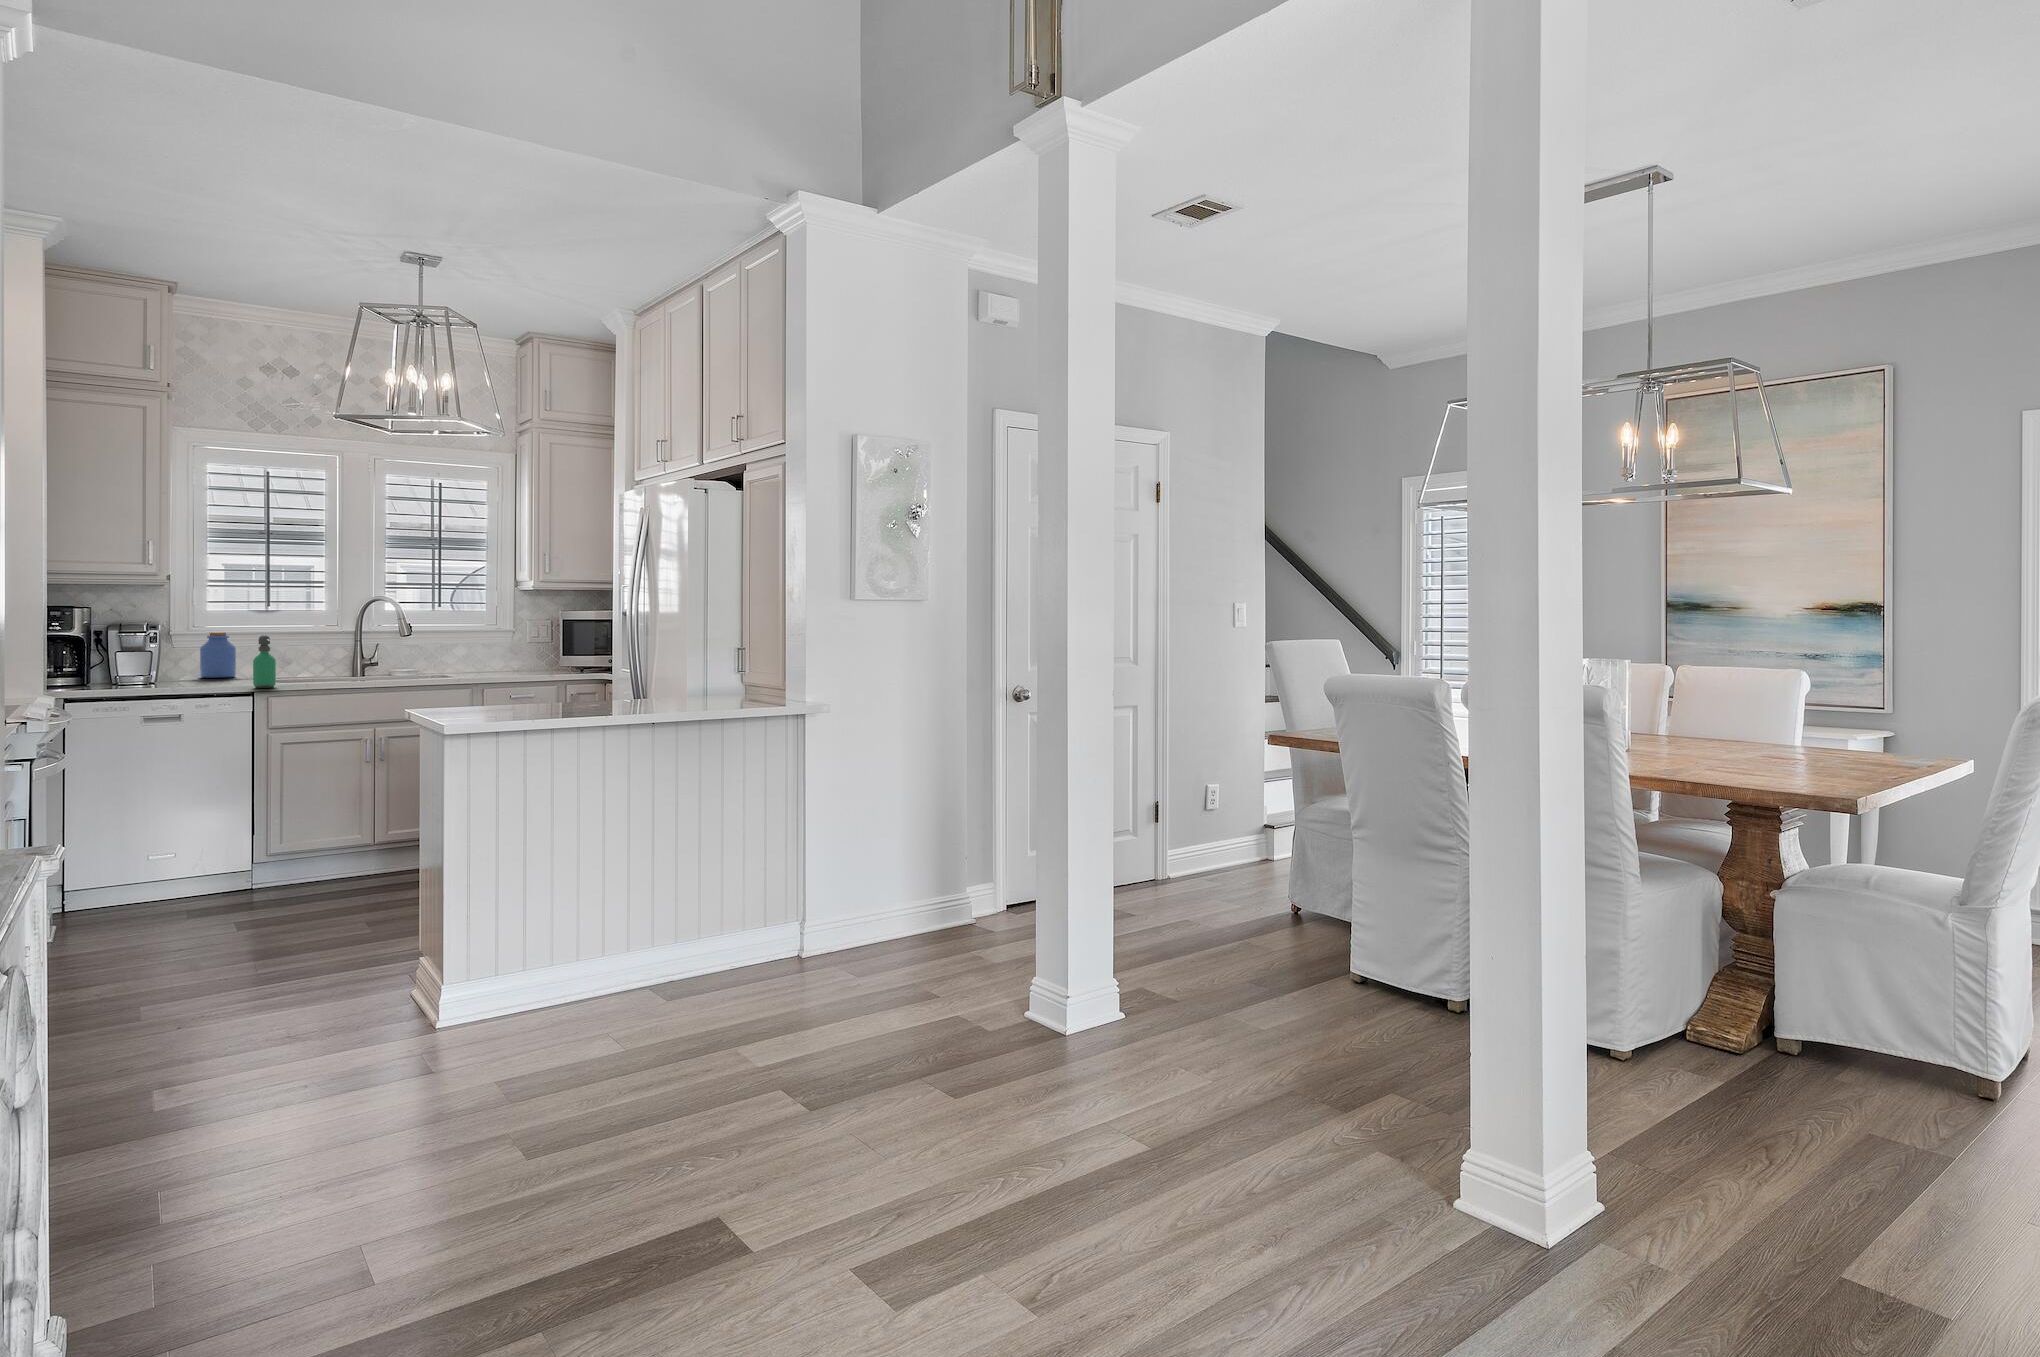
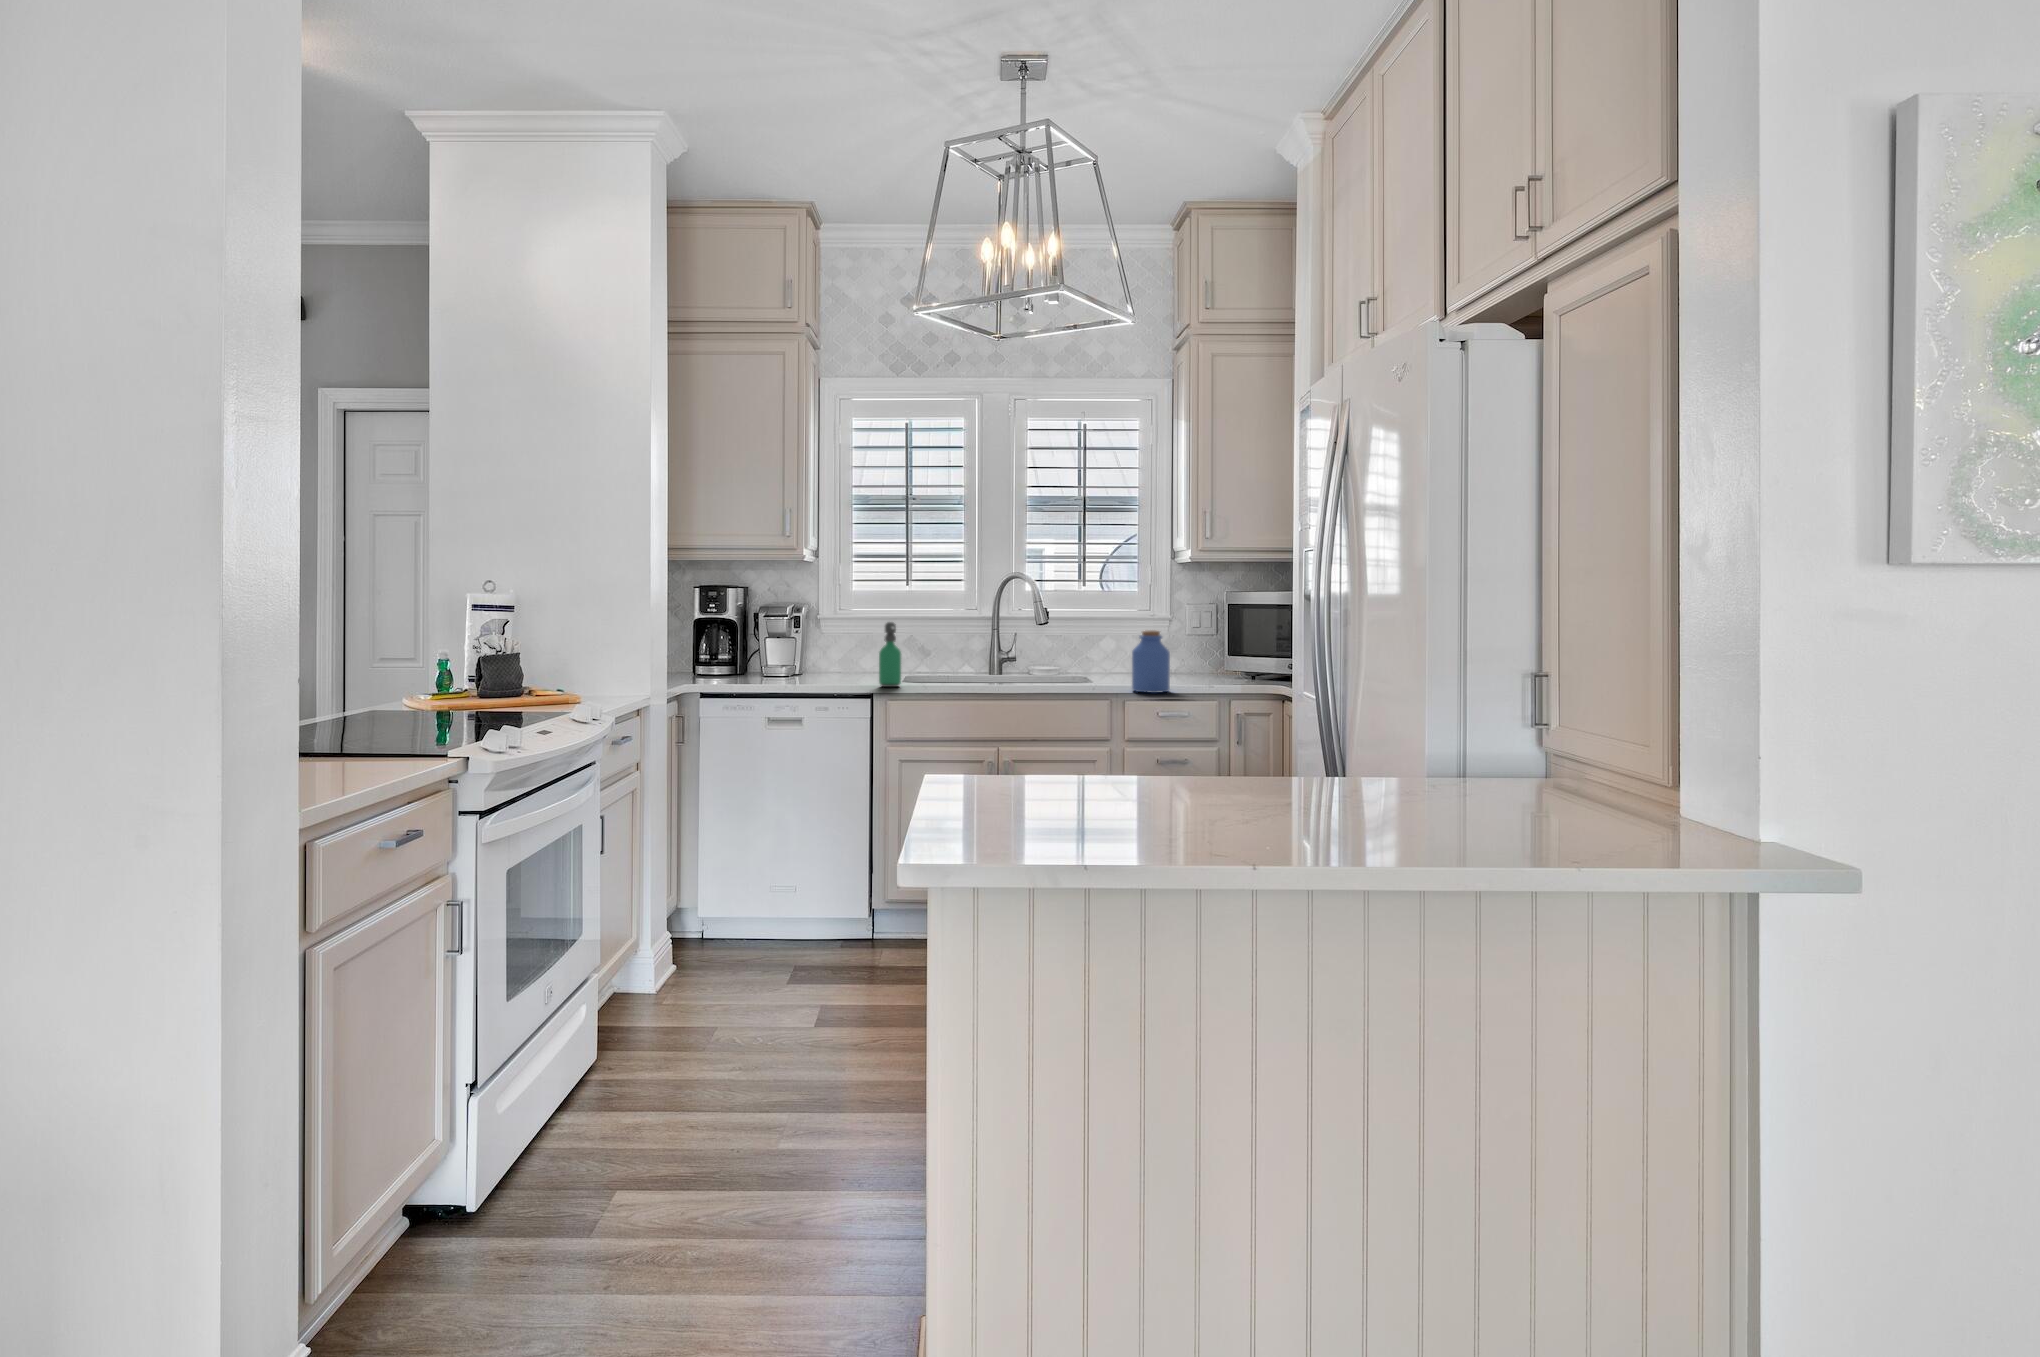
jar: present [200,632,236,678] -> present [1132,630,1170,693]

